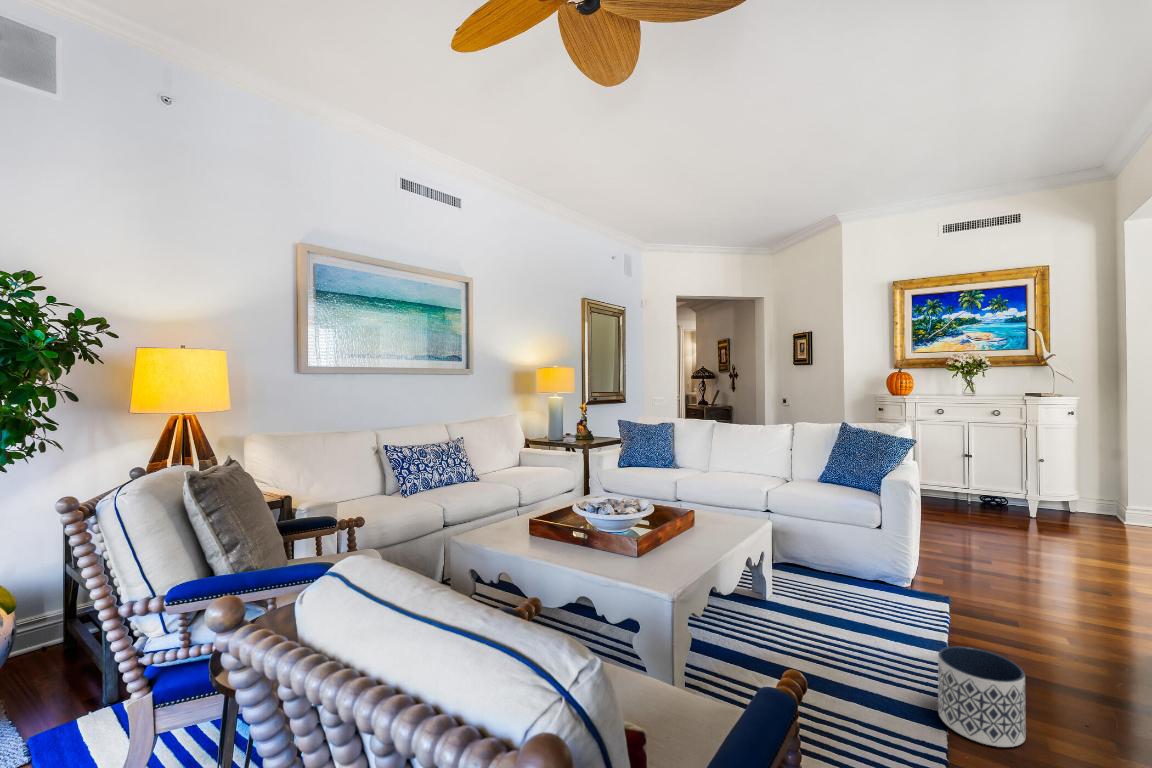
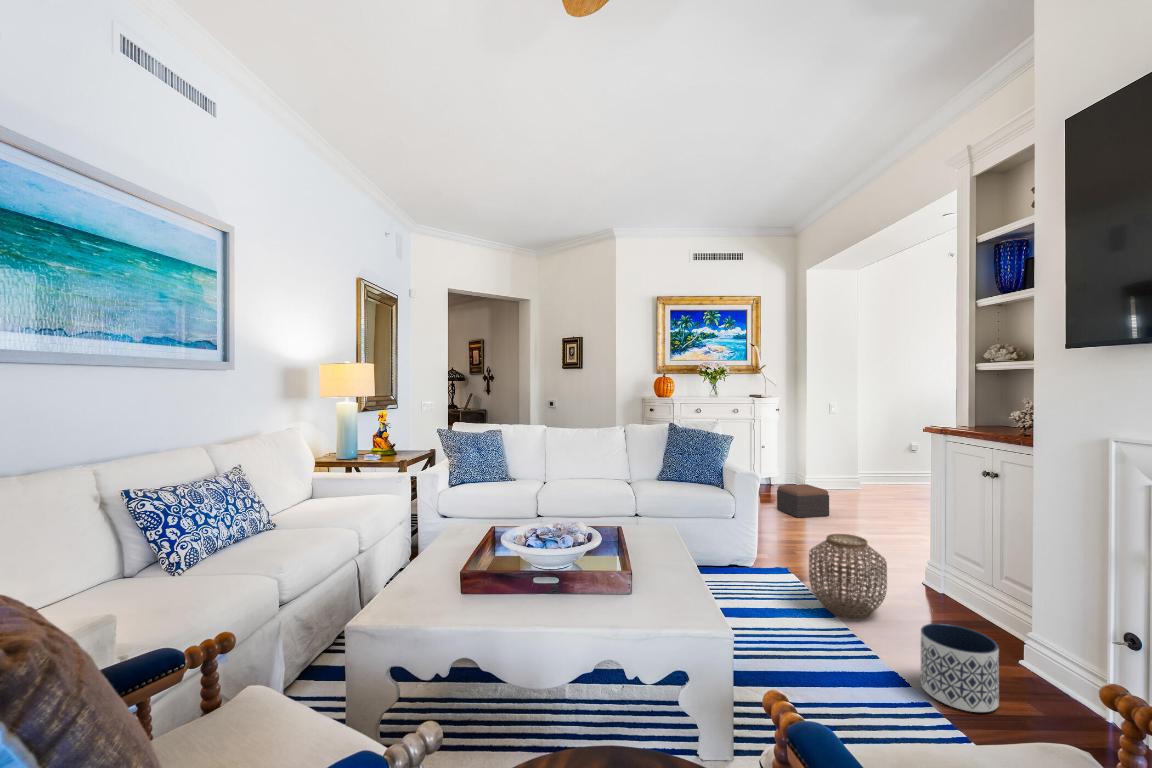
footstool: none [1027,508,1104,554] -> present [777,484,829,518]
woven basket: none [913,551,1009,647] -> present [809,534,887,618]

